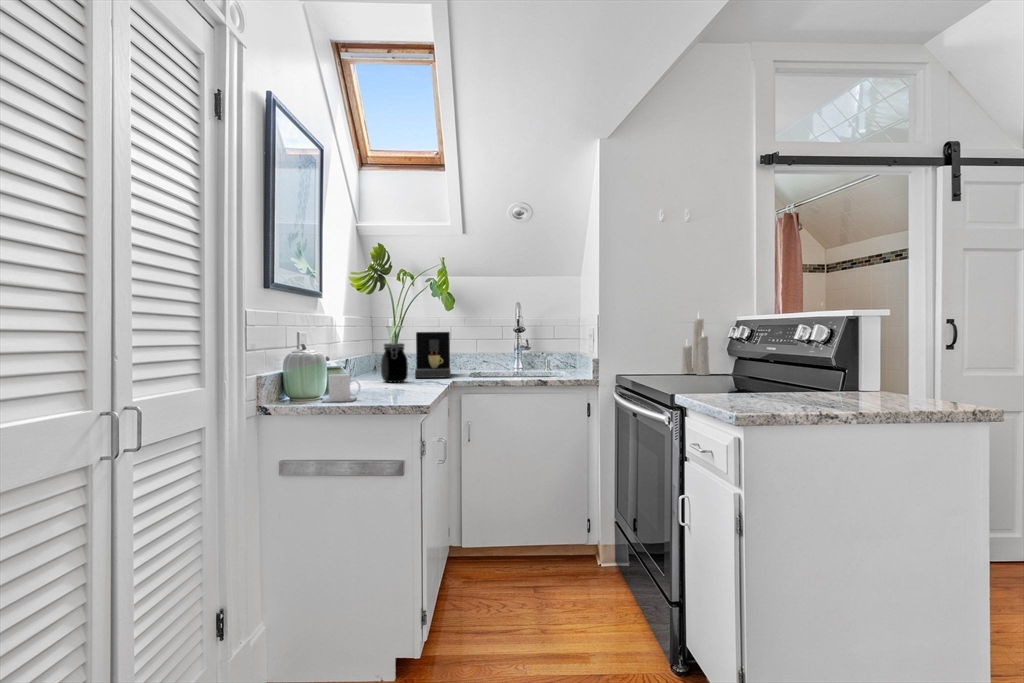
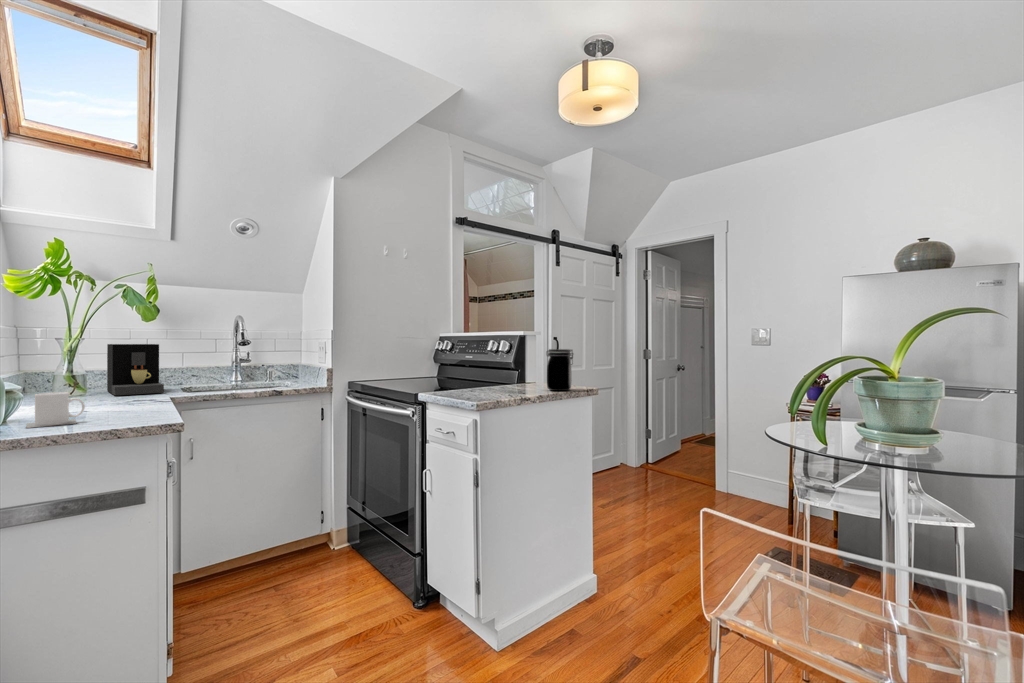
candle: present [681,318,710,375] -> none [398,326,421,379]
jar: present [381,343,408,382] -> present [547,349,573,391]

